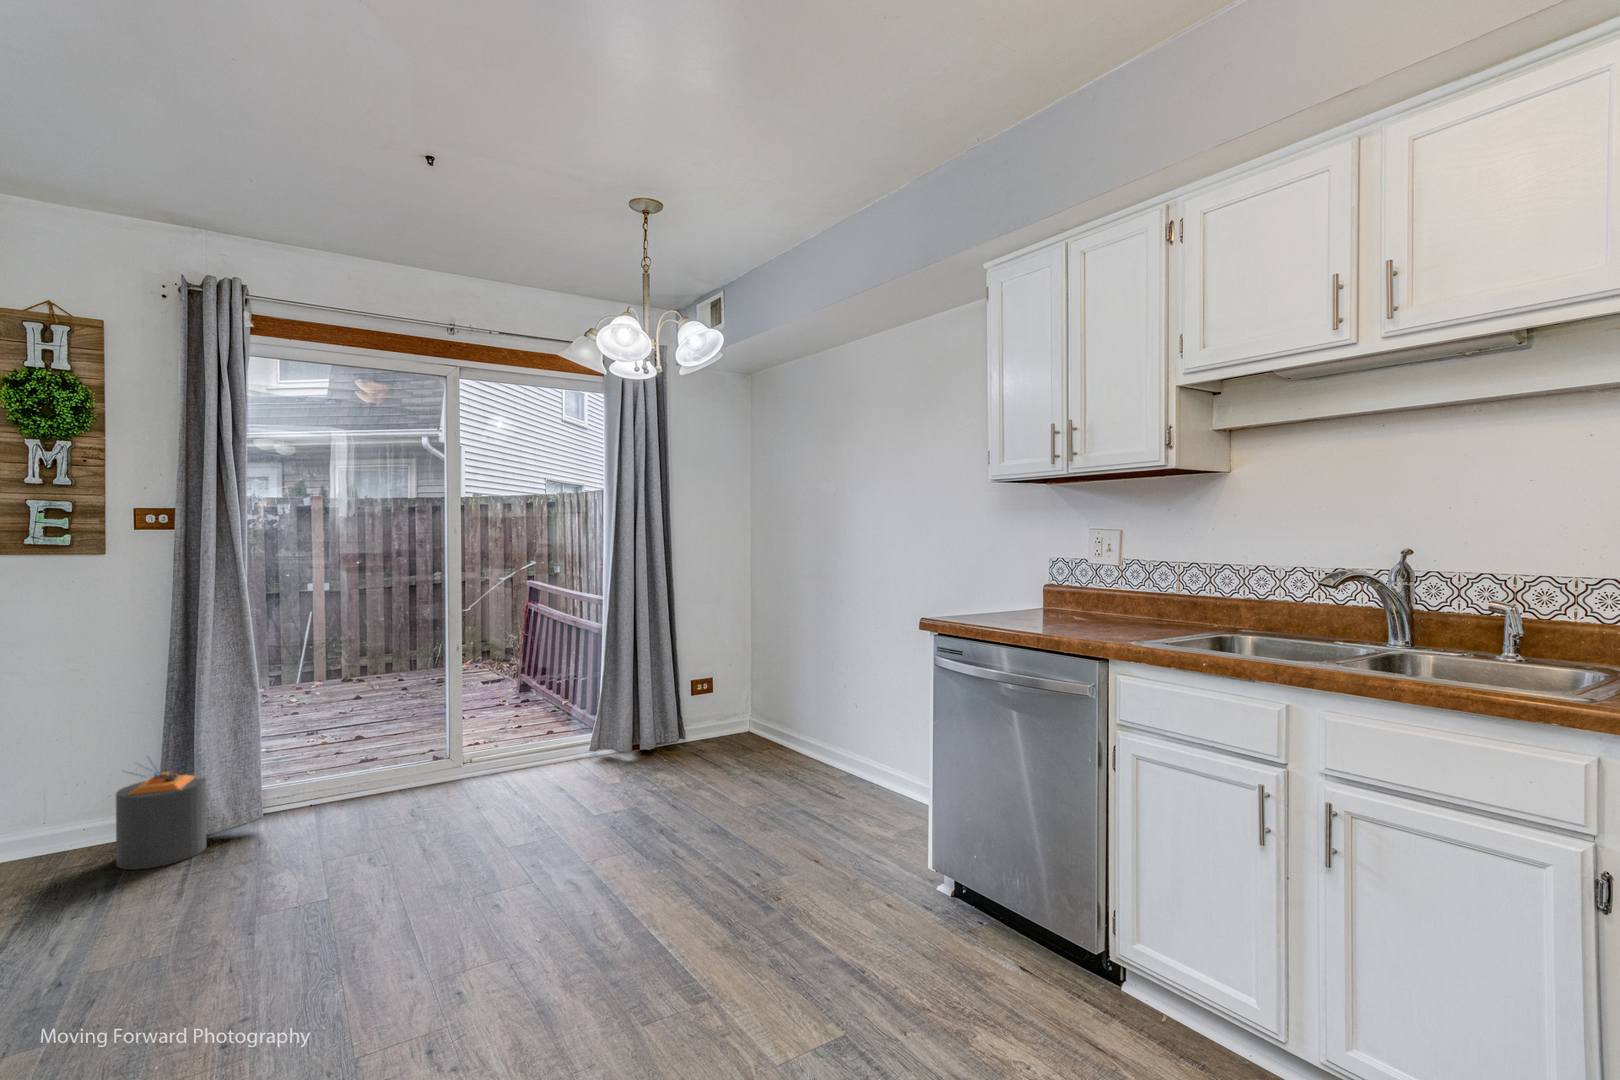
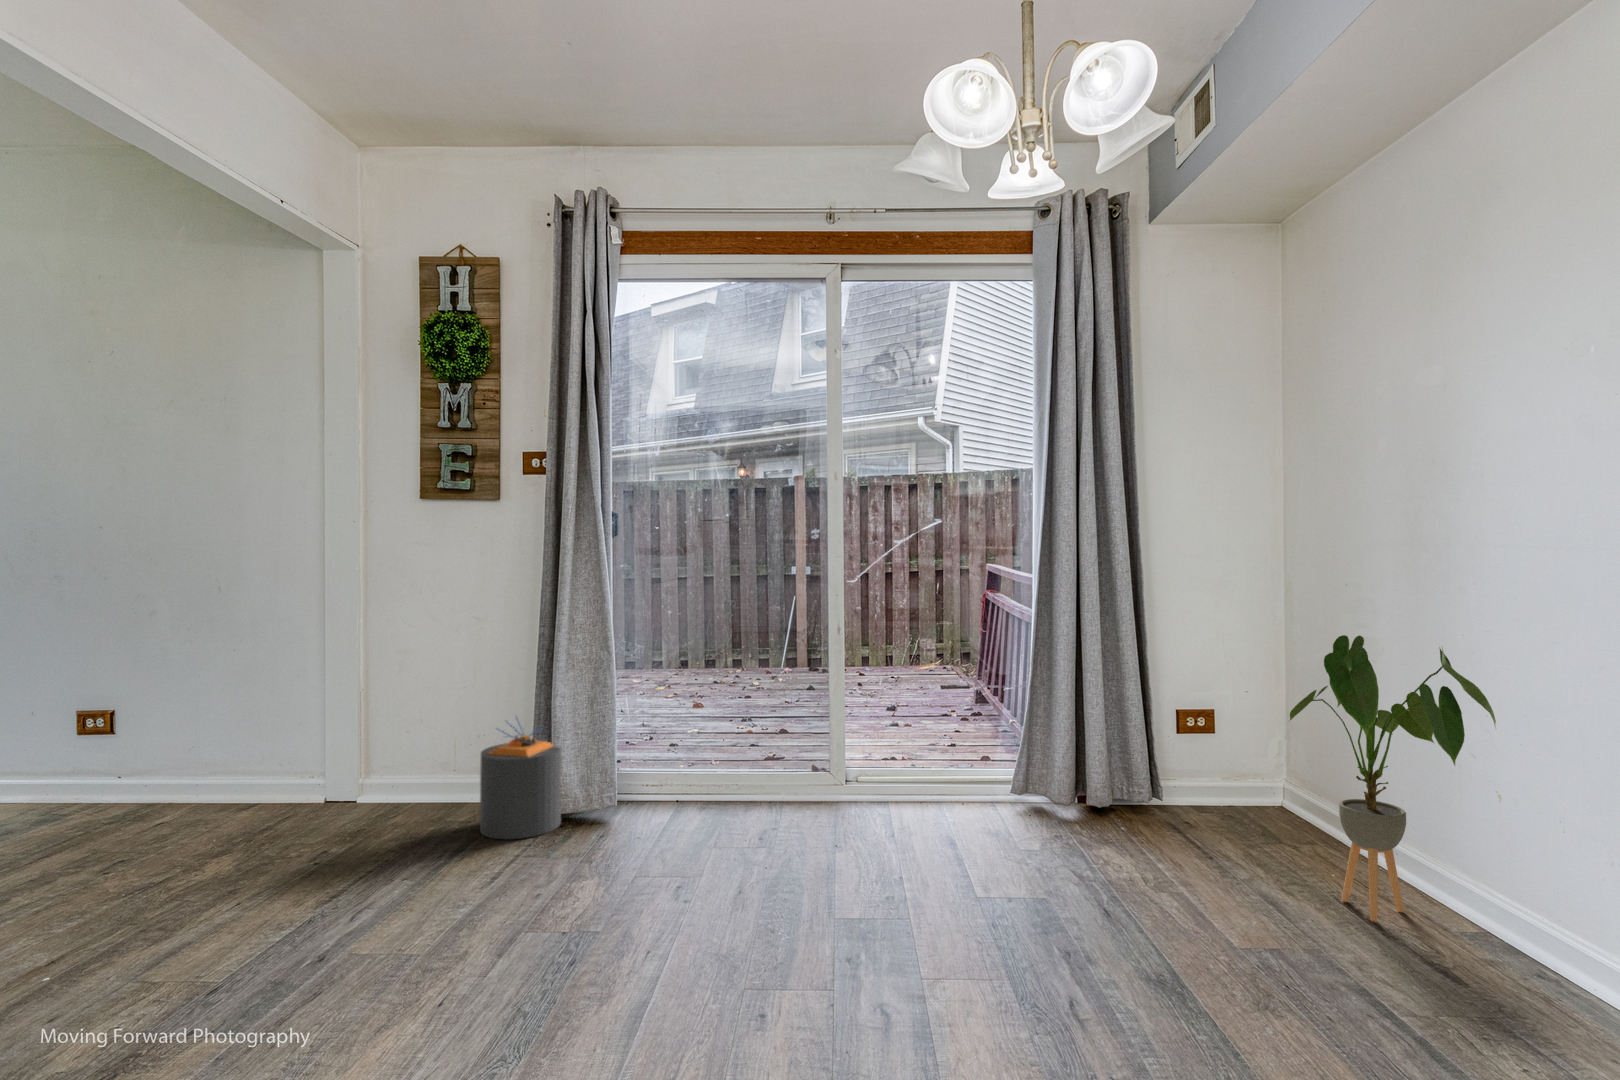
house plant: none [758,632,848,779] -> present [1290,635,1496,921]

